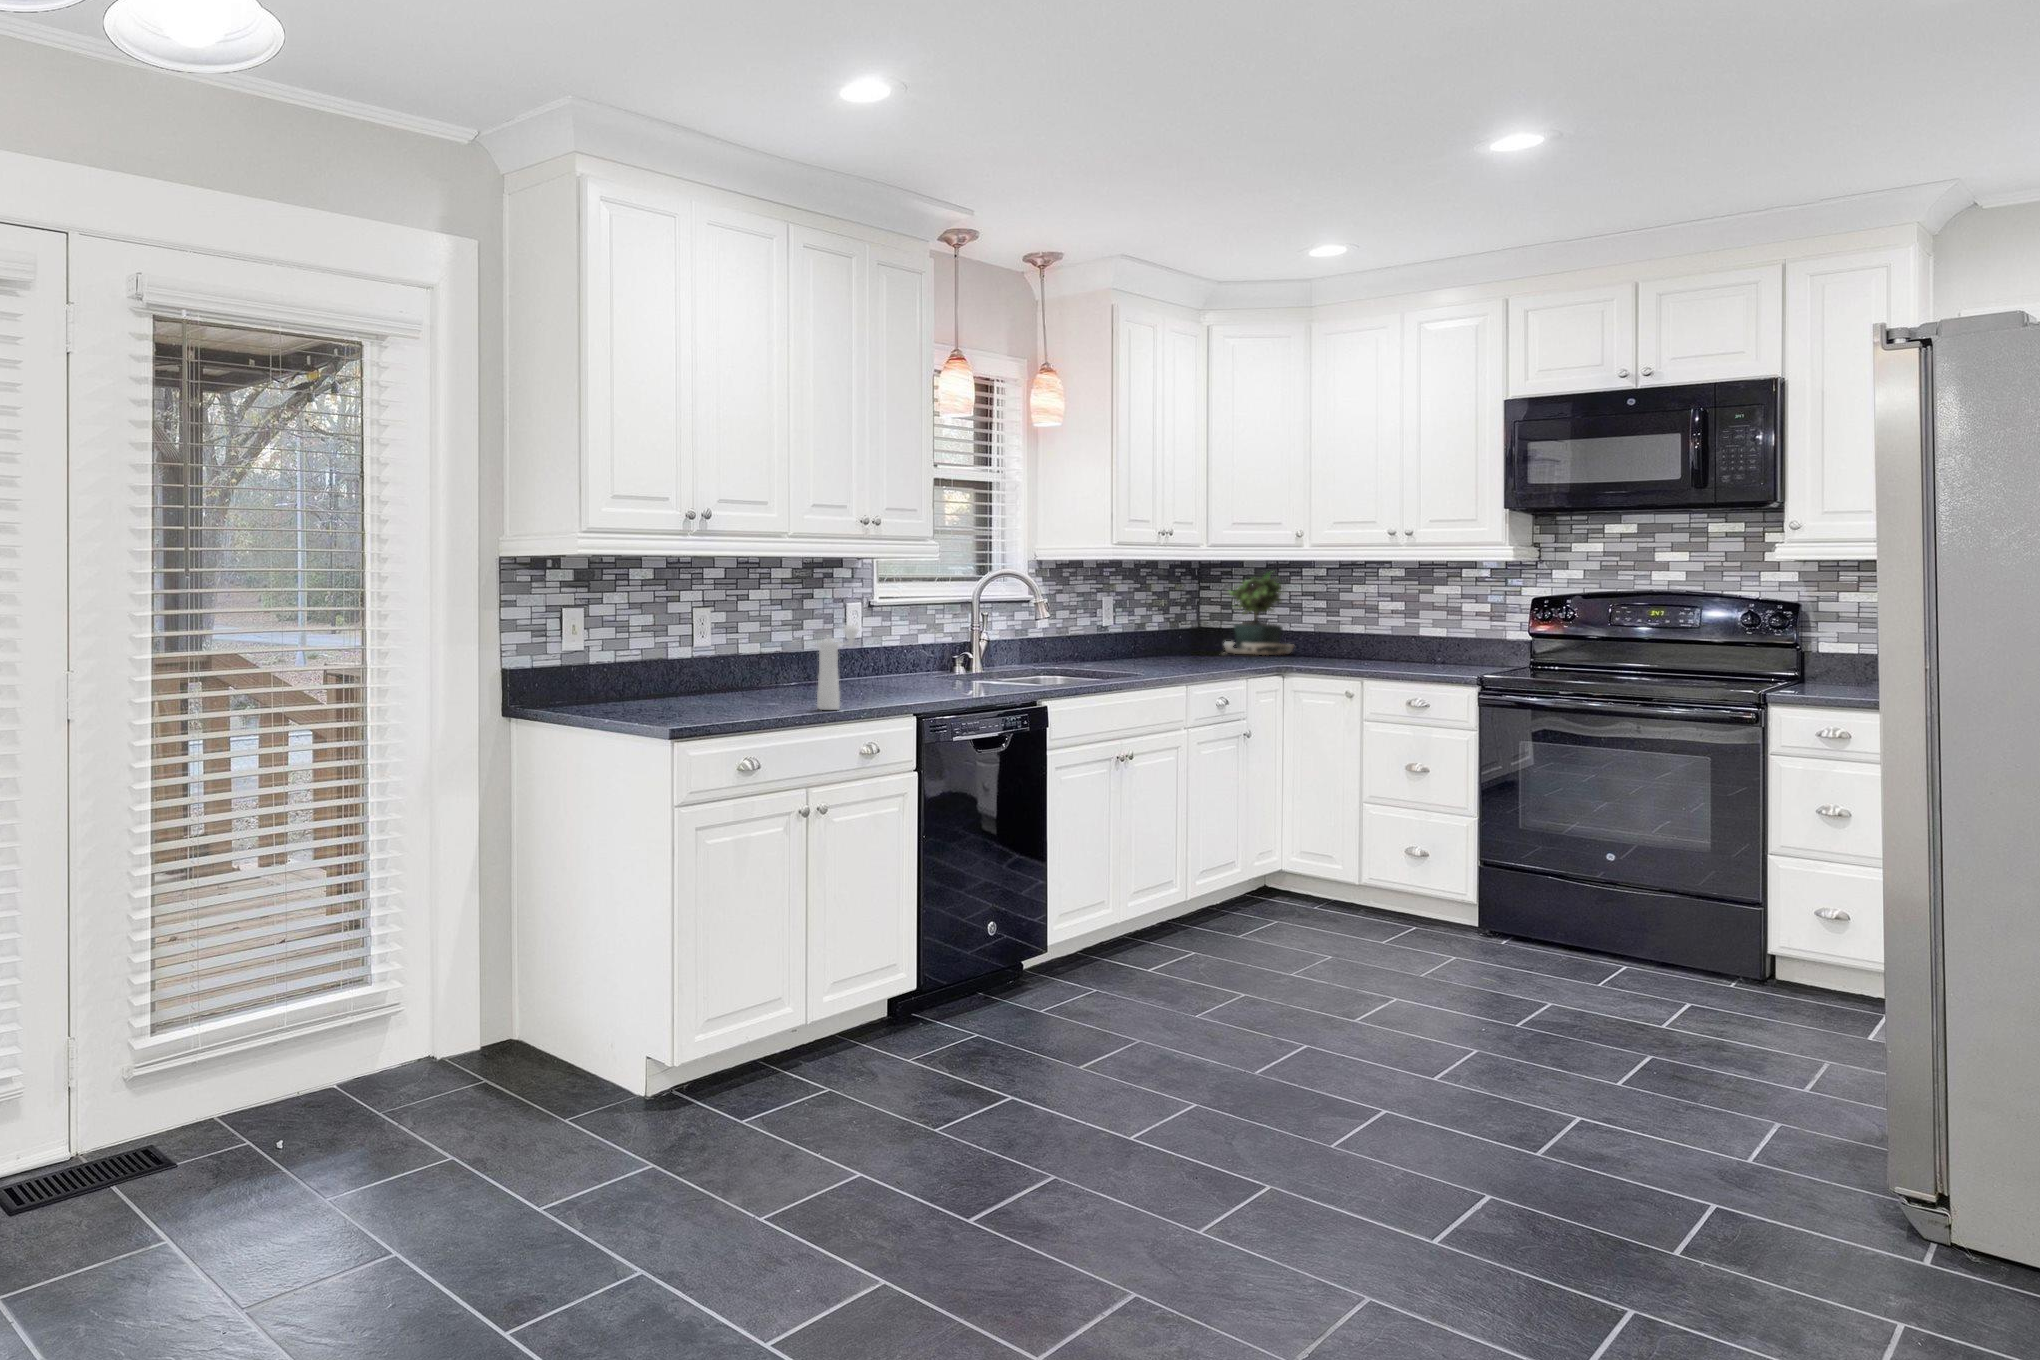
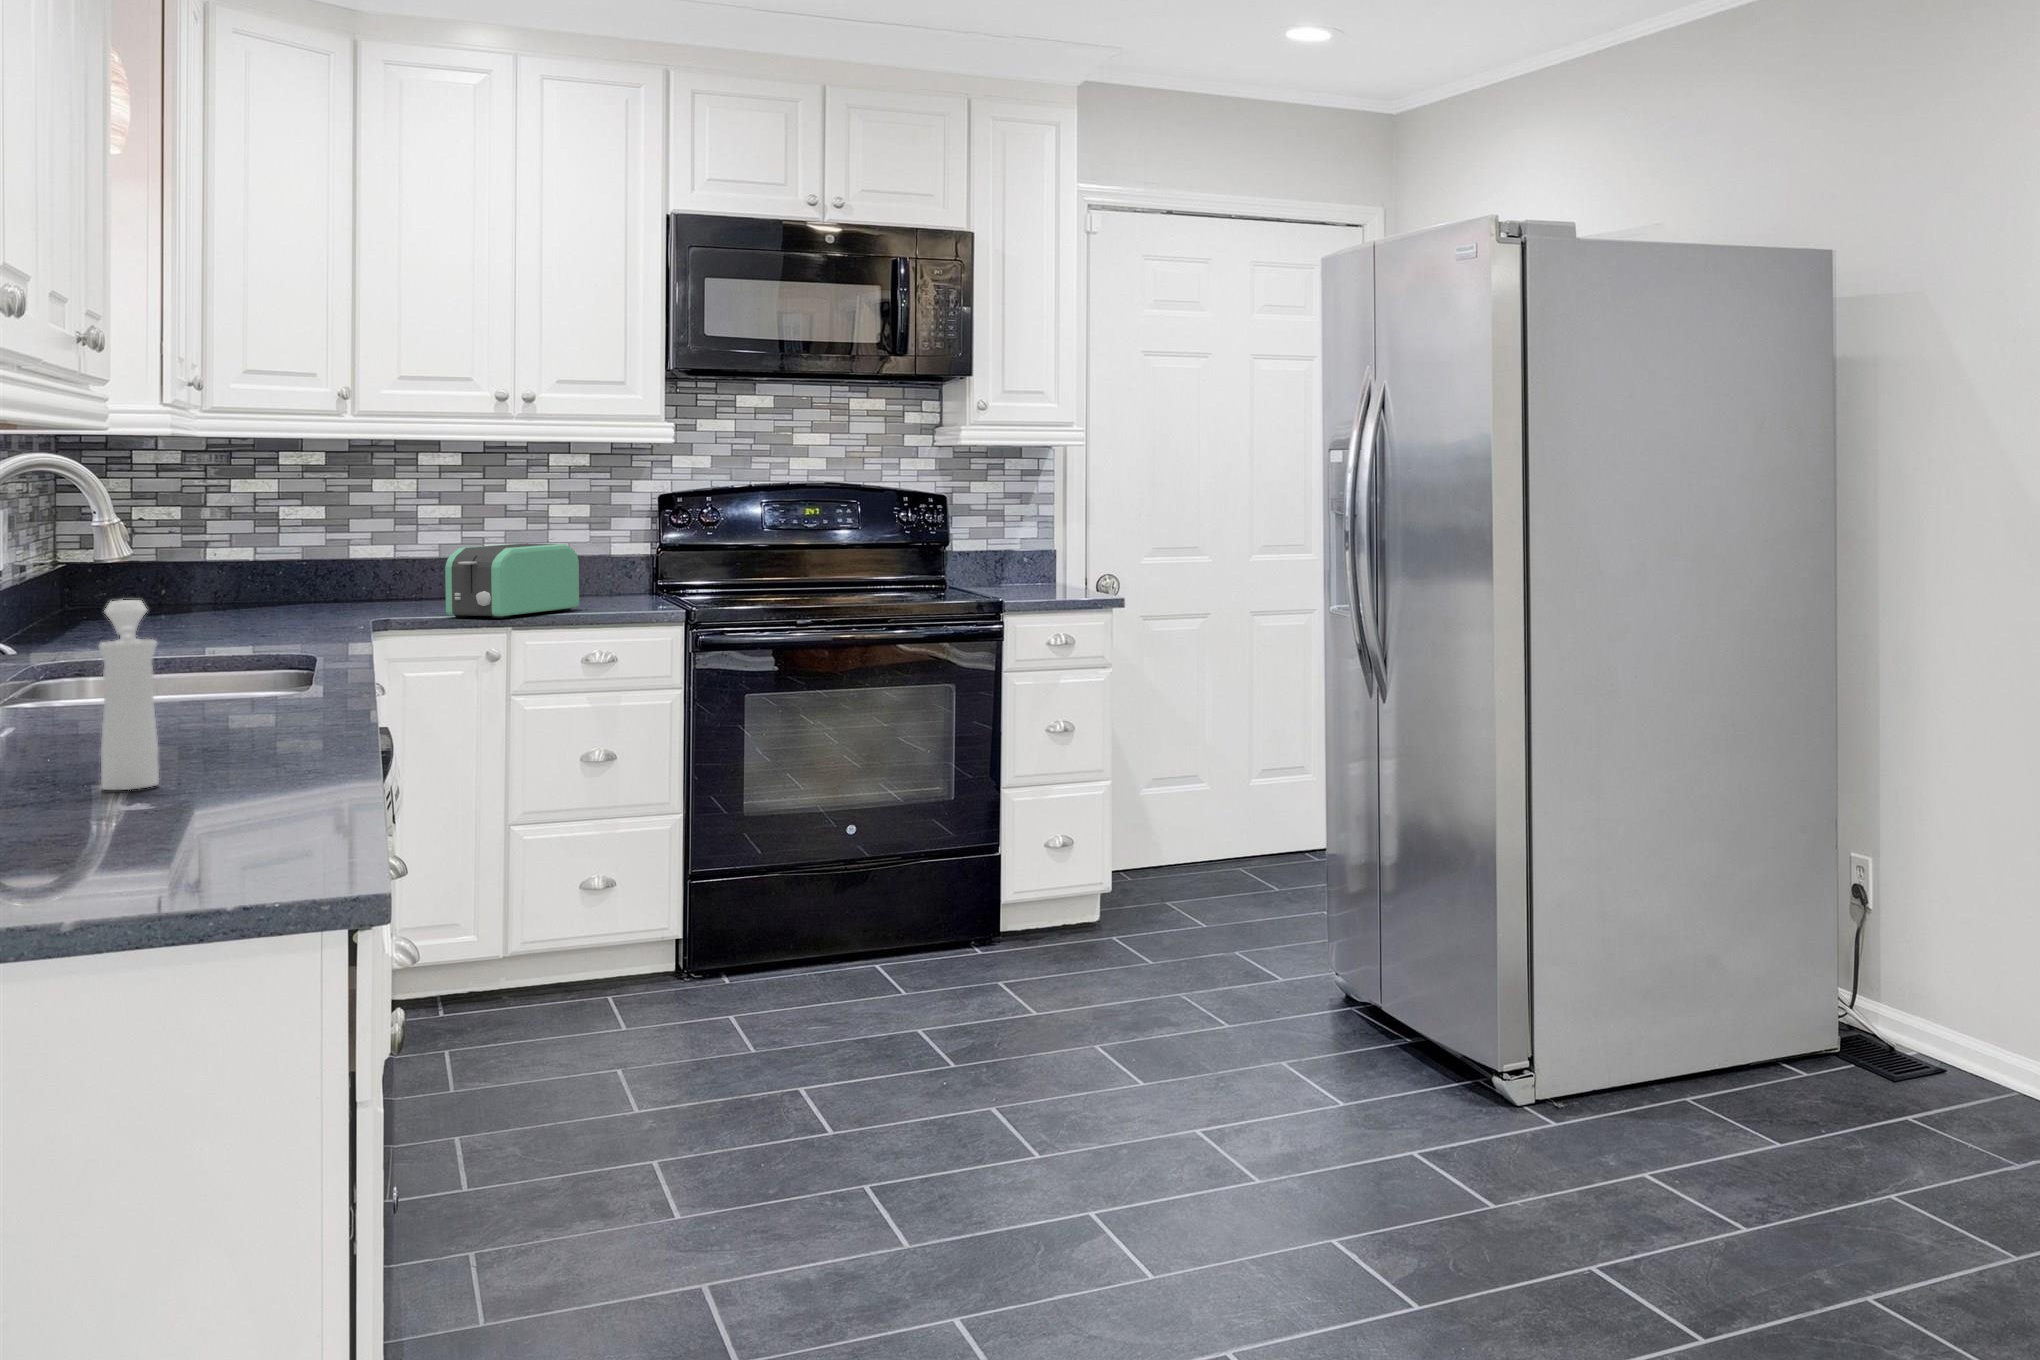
potted plant: present [1224,573,1294,655] -> none [140,461,267,608]
toaster: none [1319,626,1415,674] -> present [445,544,579,618]

